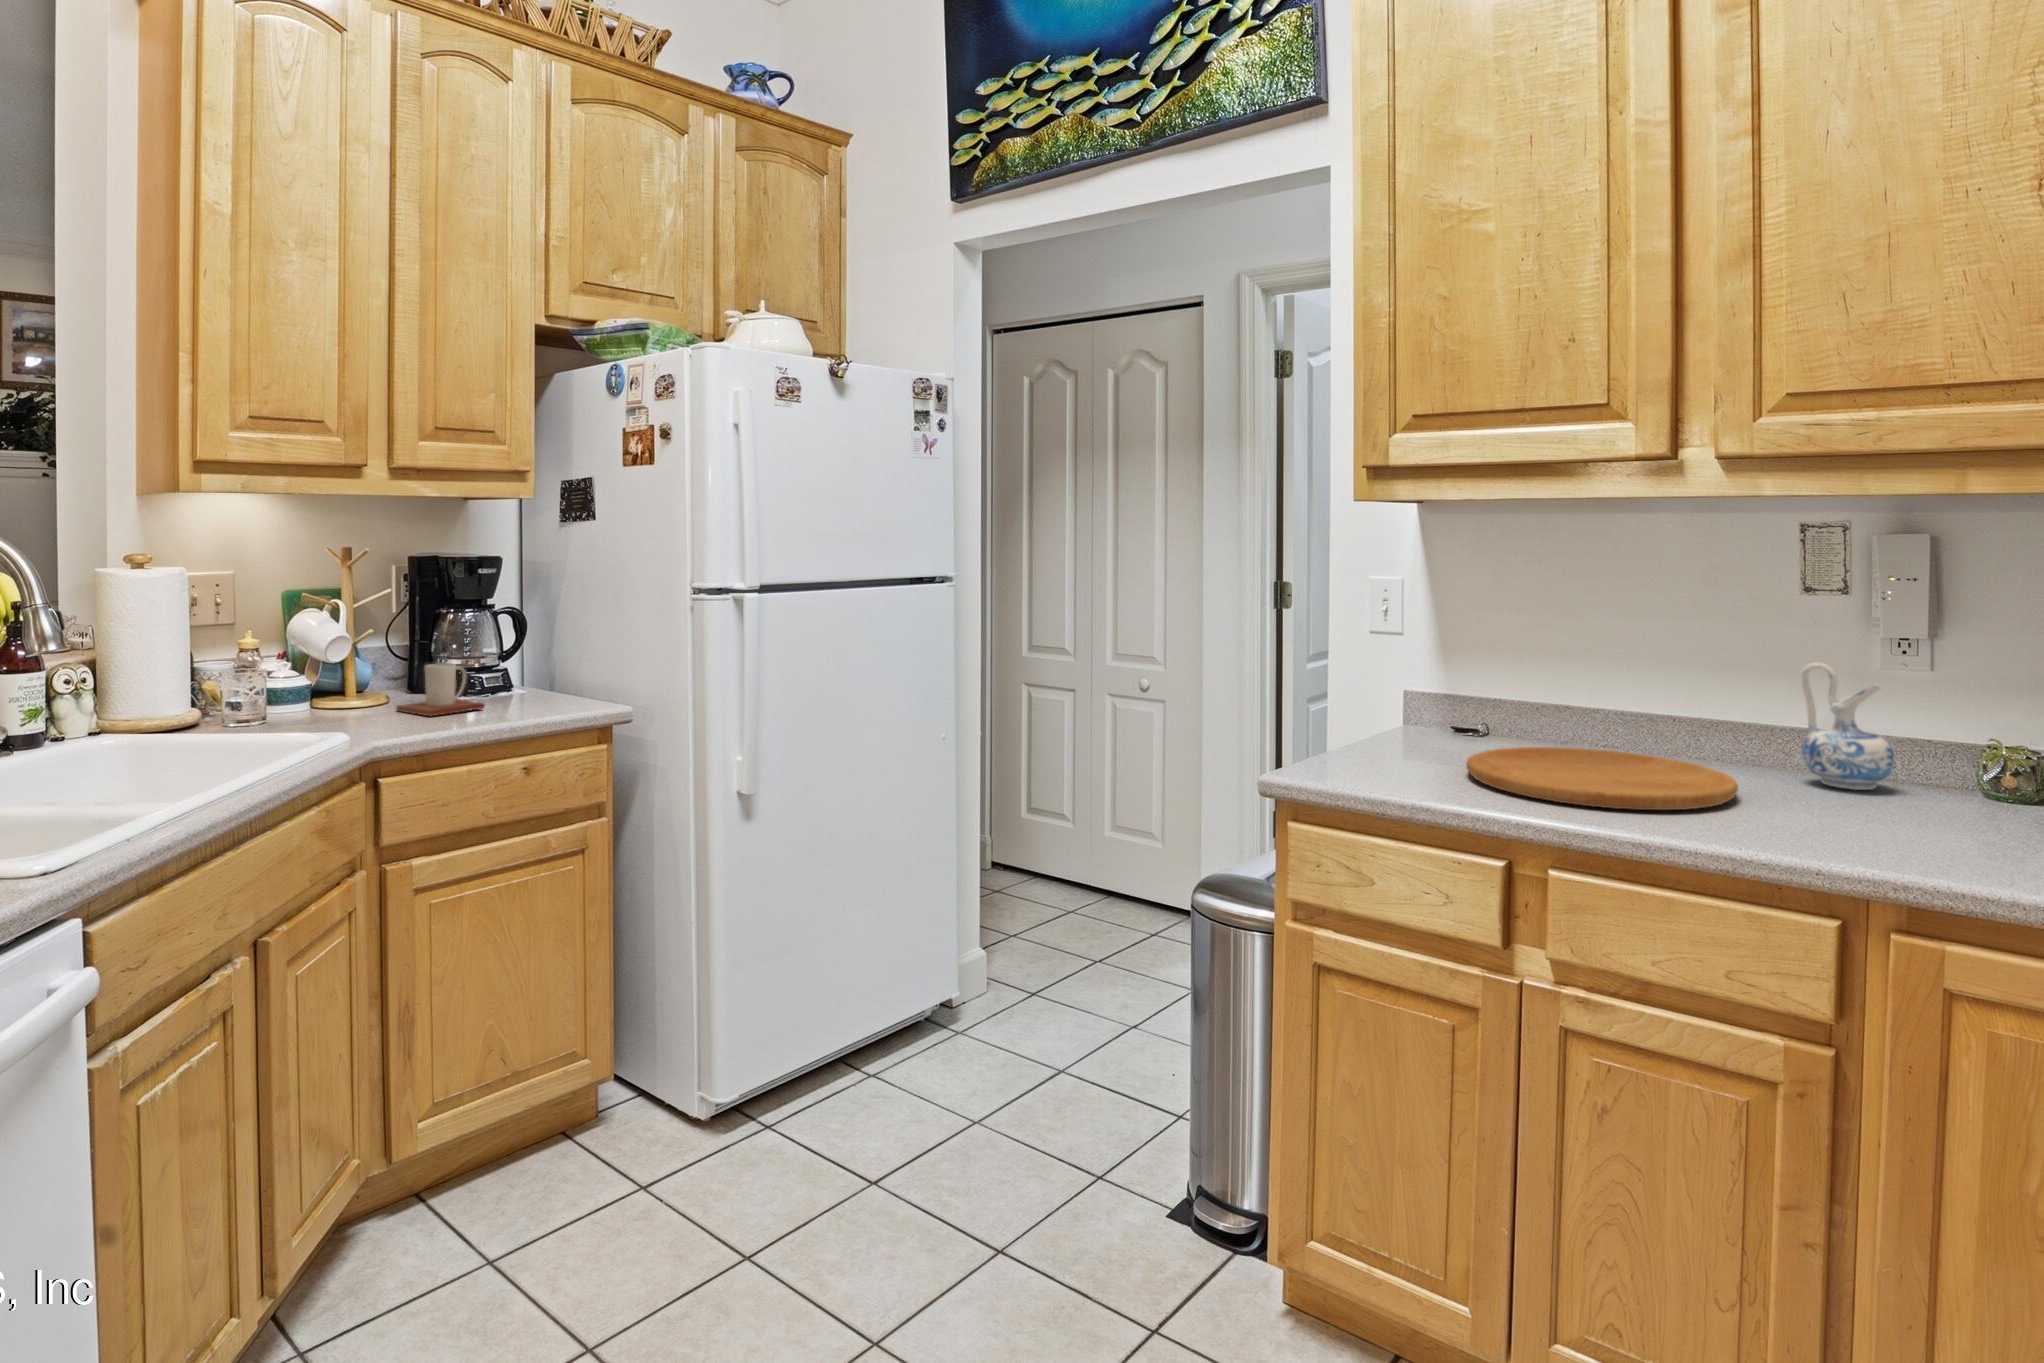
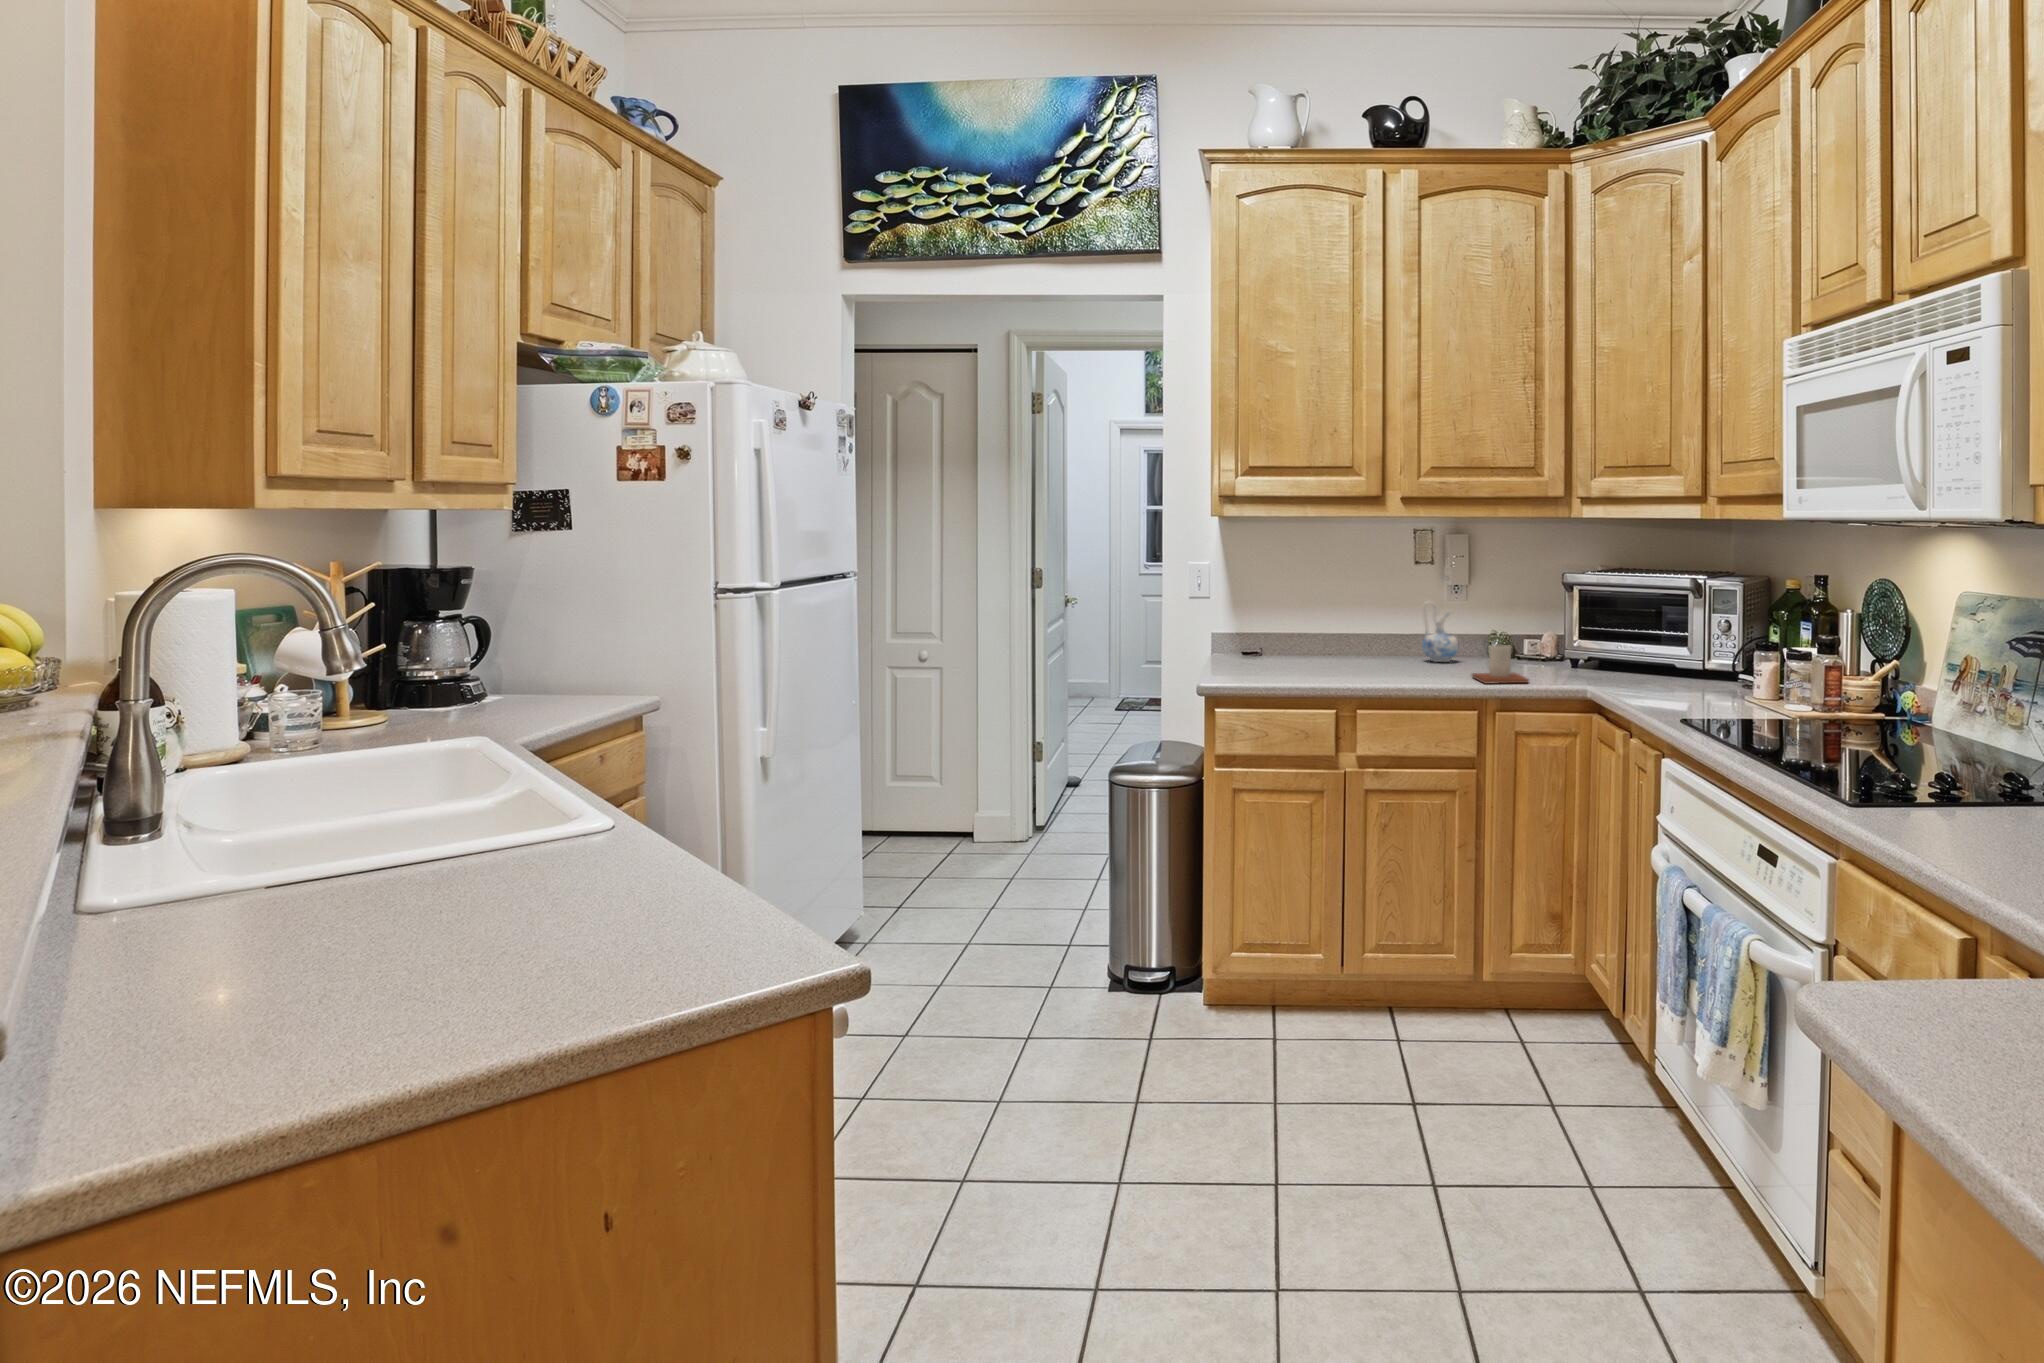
mug: present [396,663,485,716] -> present [1472,645,1529,684]
cutting board: present [1466,747,1738,810] -> none [1289,655,1415,679]

